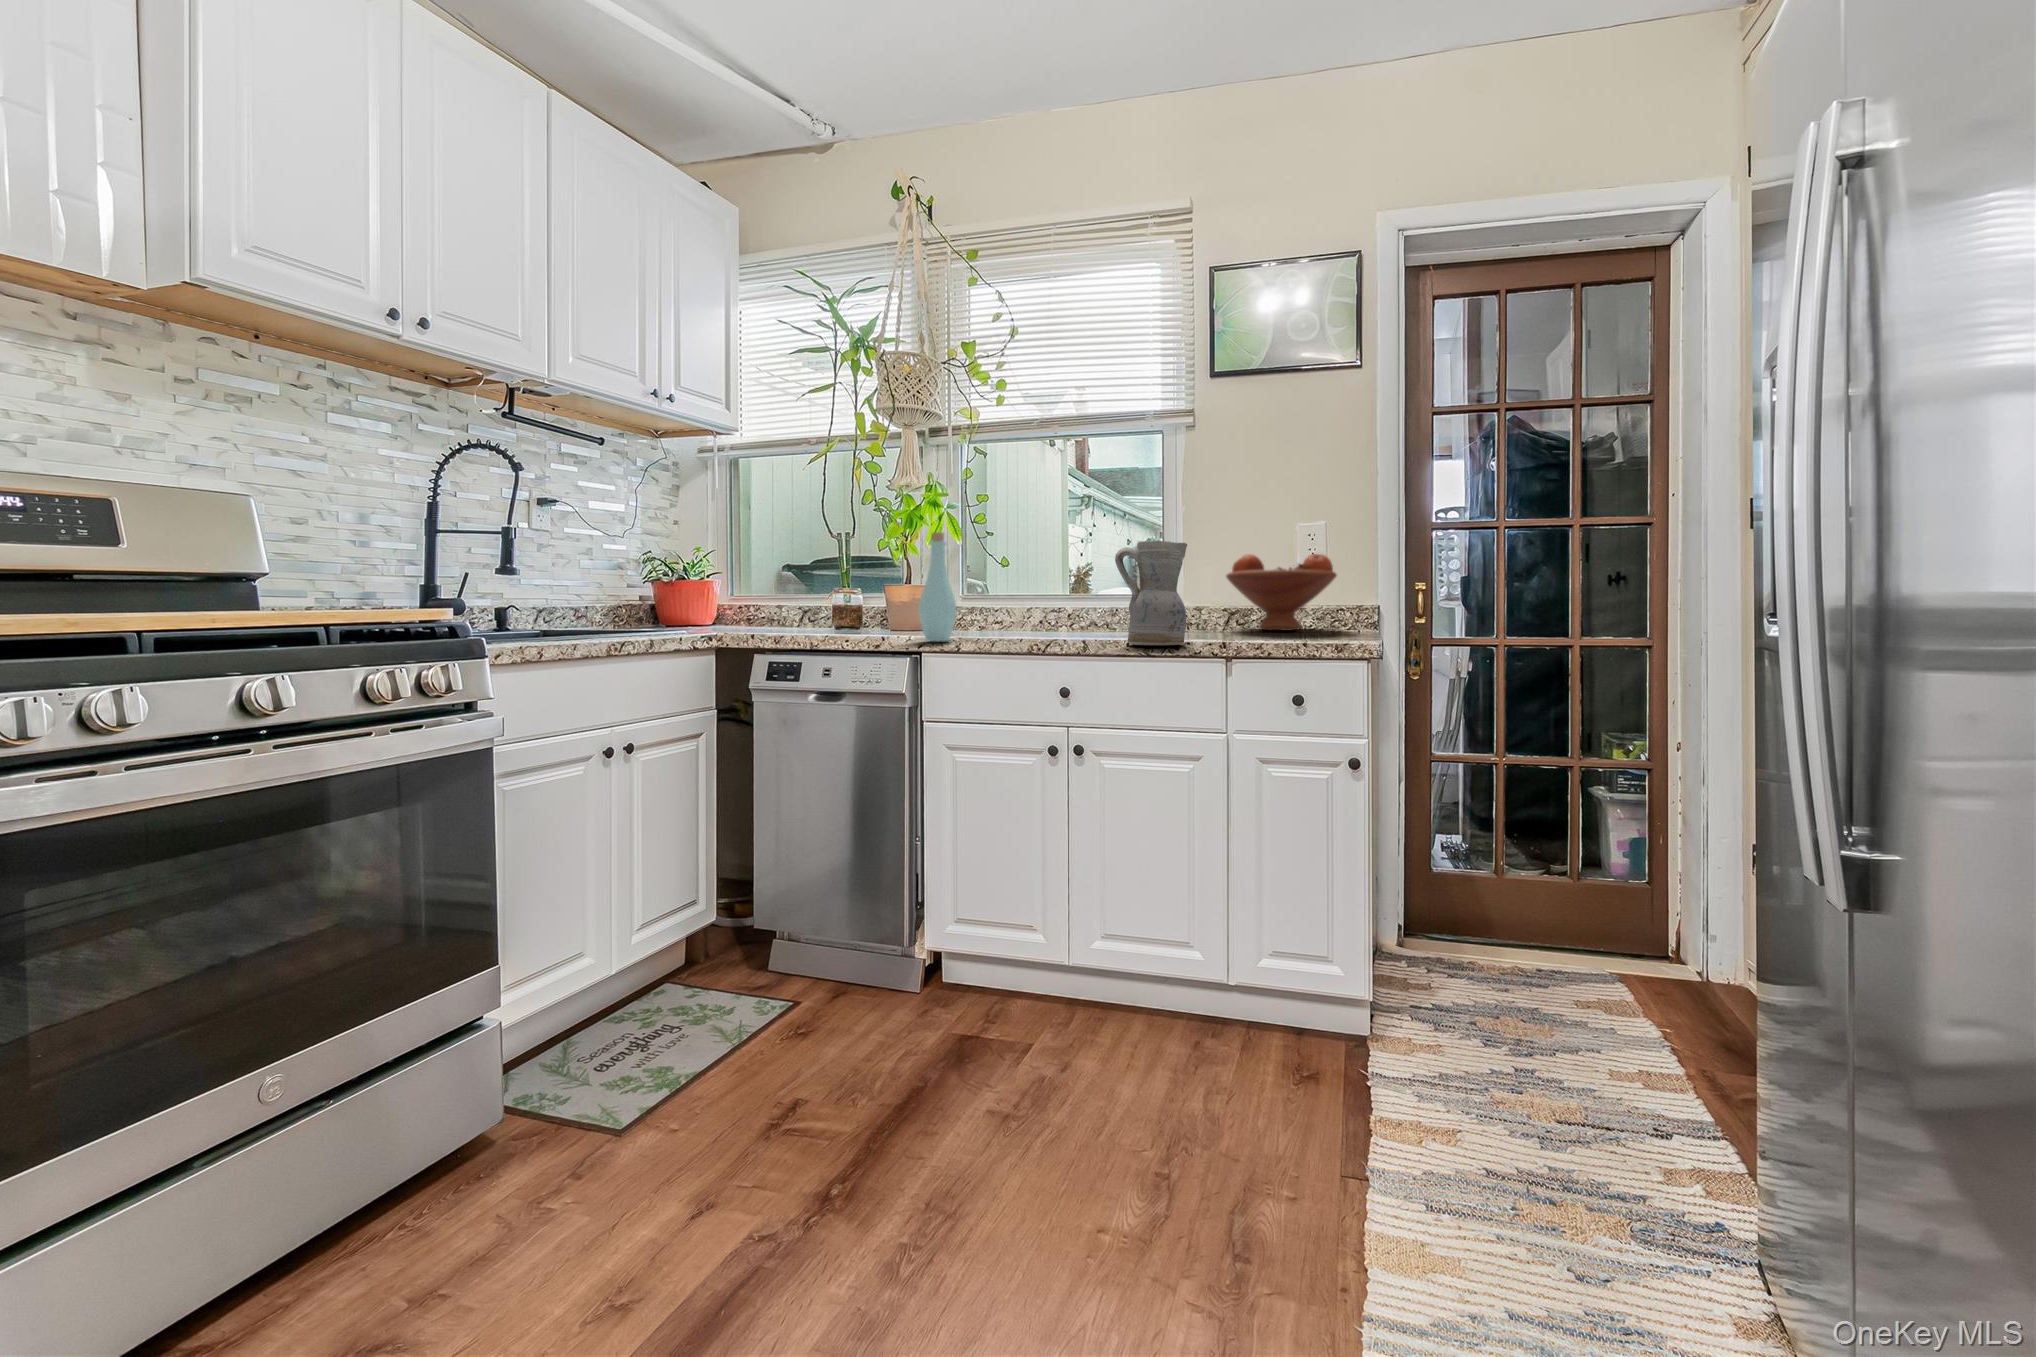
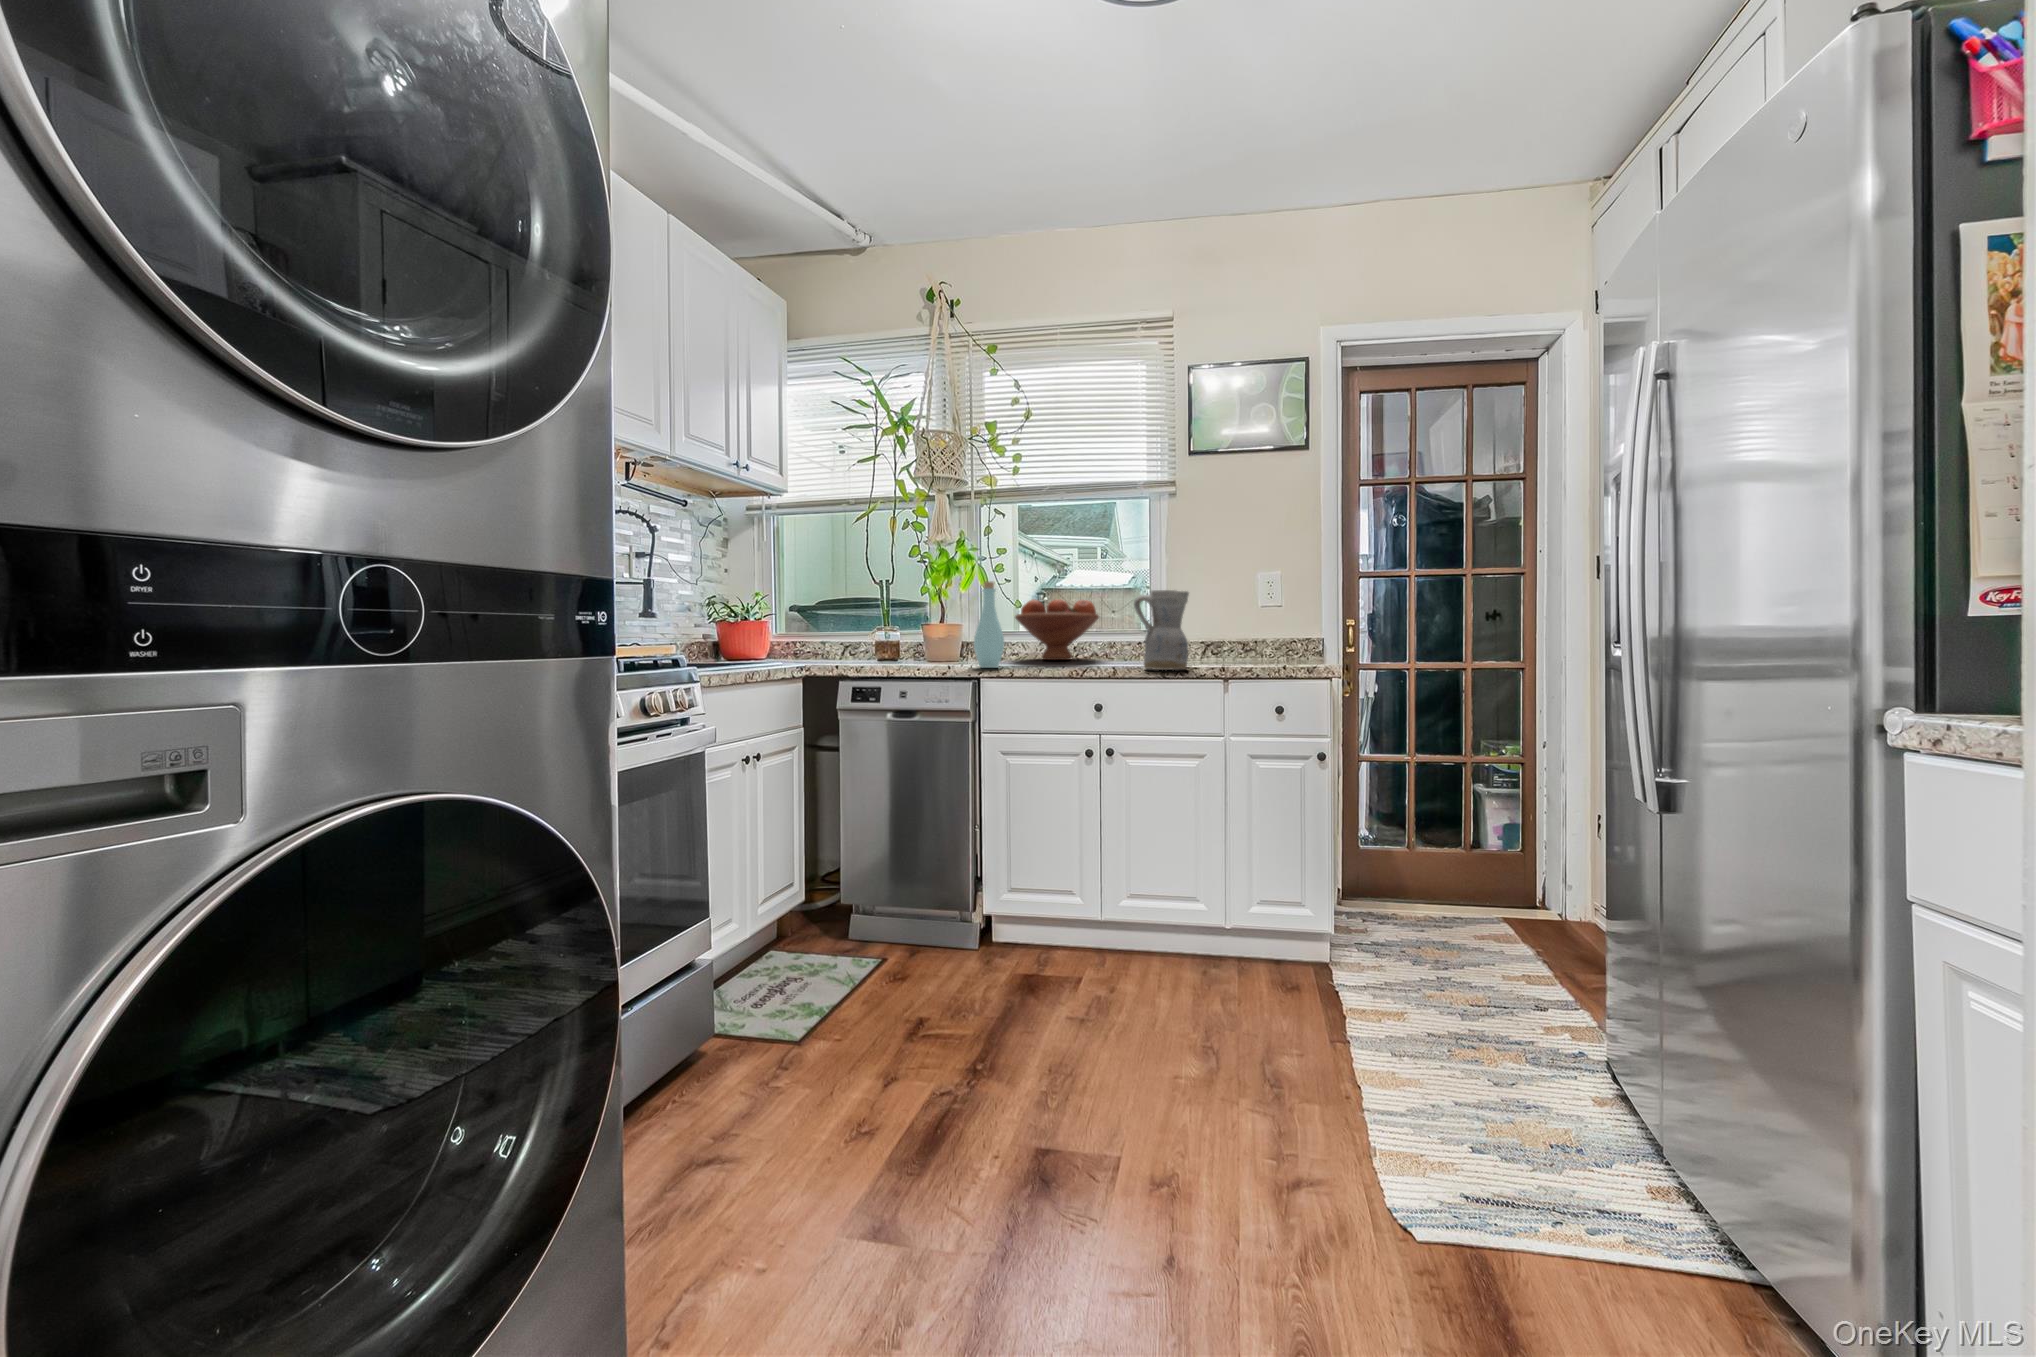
fruit bowl: present [1226,554,1337,630] -> present [1015,599,1099,660]

